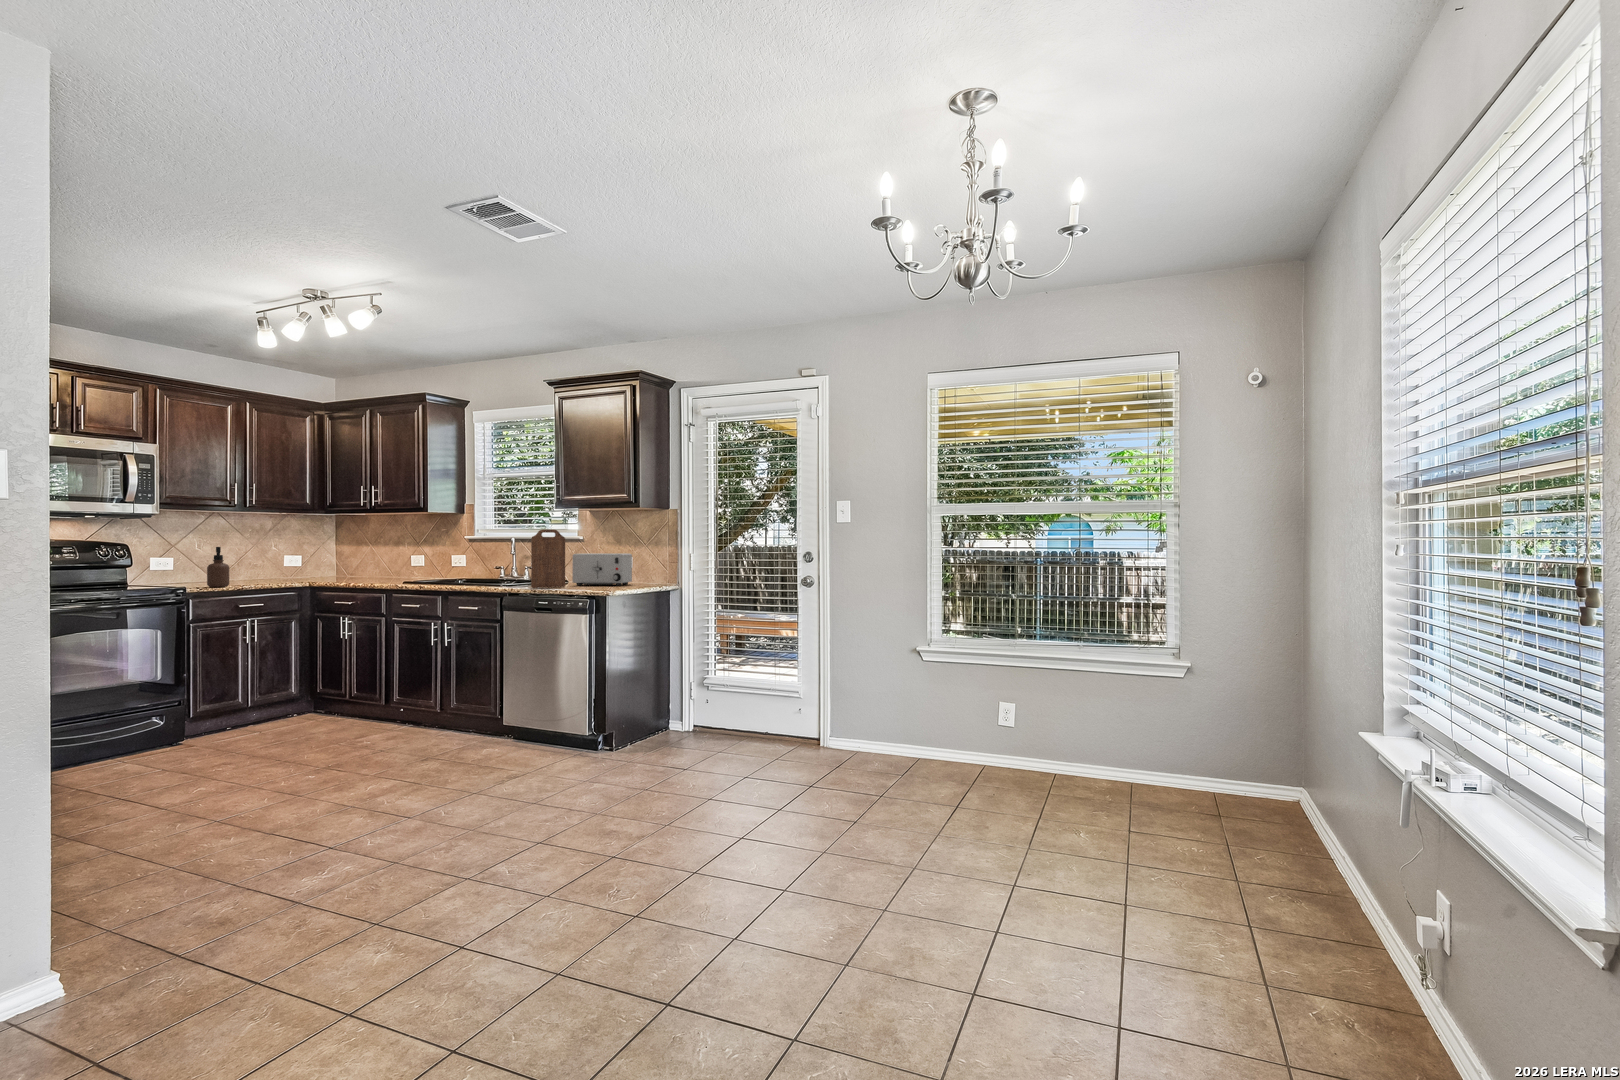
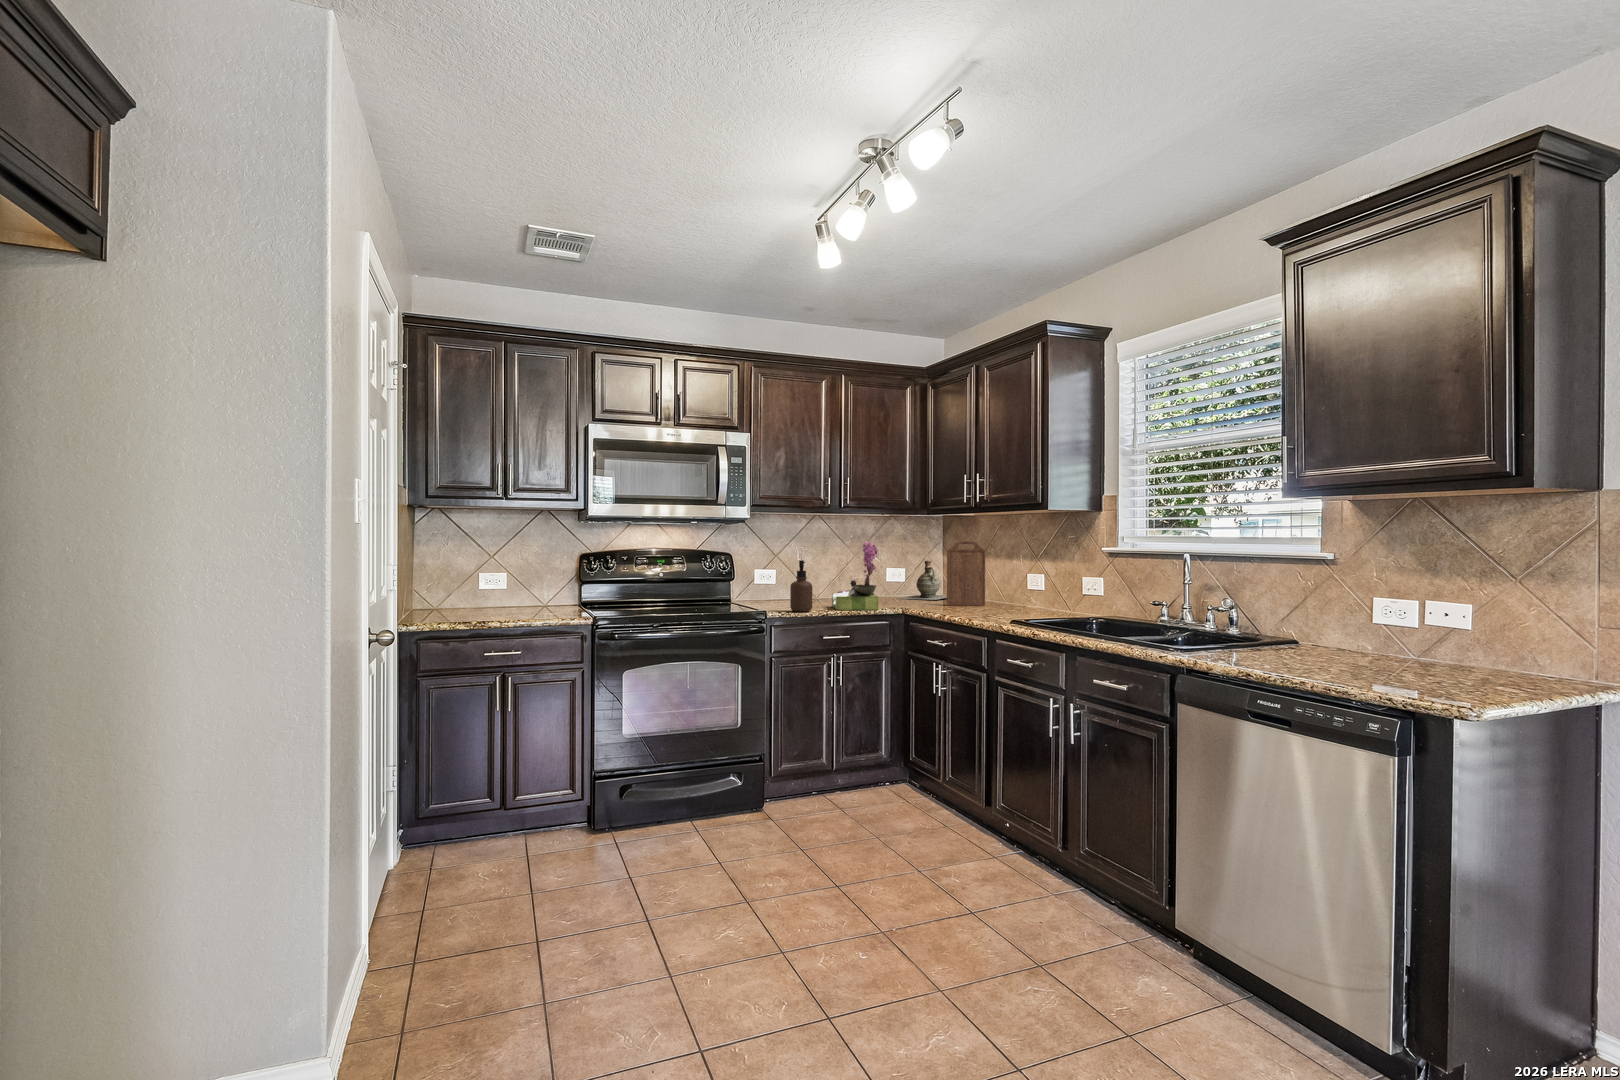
cutting board: present [531,529,565,588] -> present [947,541,985,606]
flower arrangement: none [242,532,291,585] -> present [832,541,878,610]
ceramic jug: none [297,550,346,580] -> present [901,561,947,600]
toaster: present [572,554,632,586] -> none [1323,592,1478,674]

